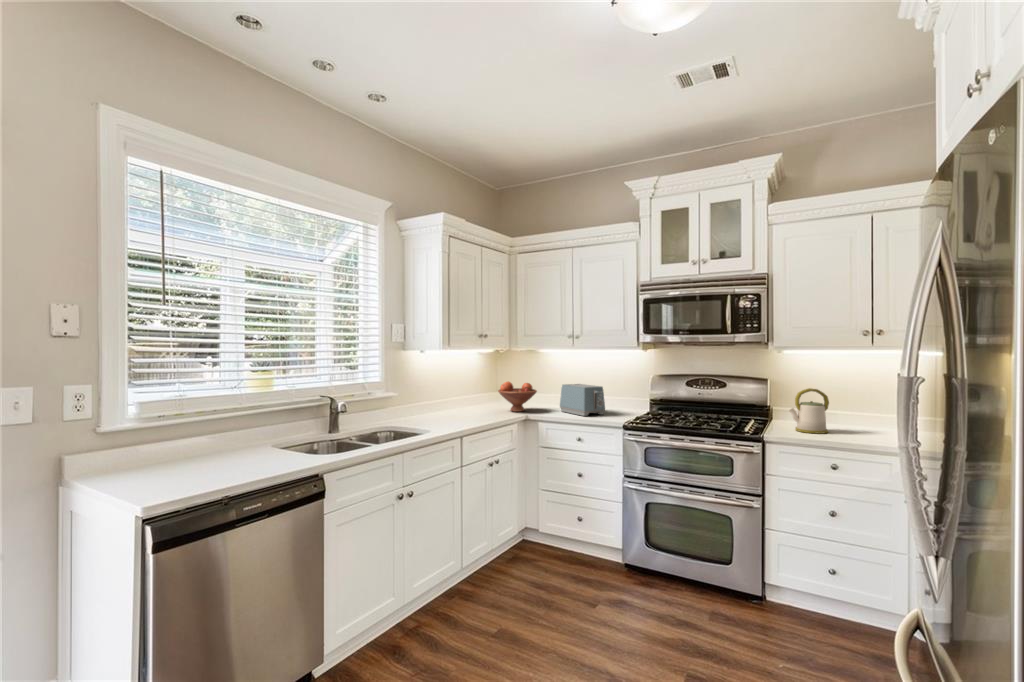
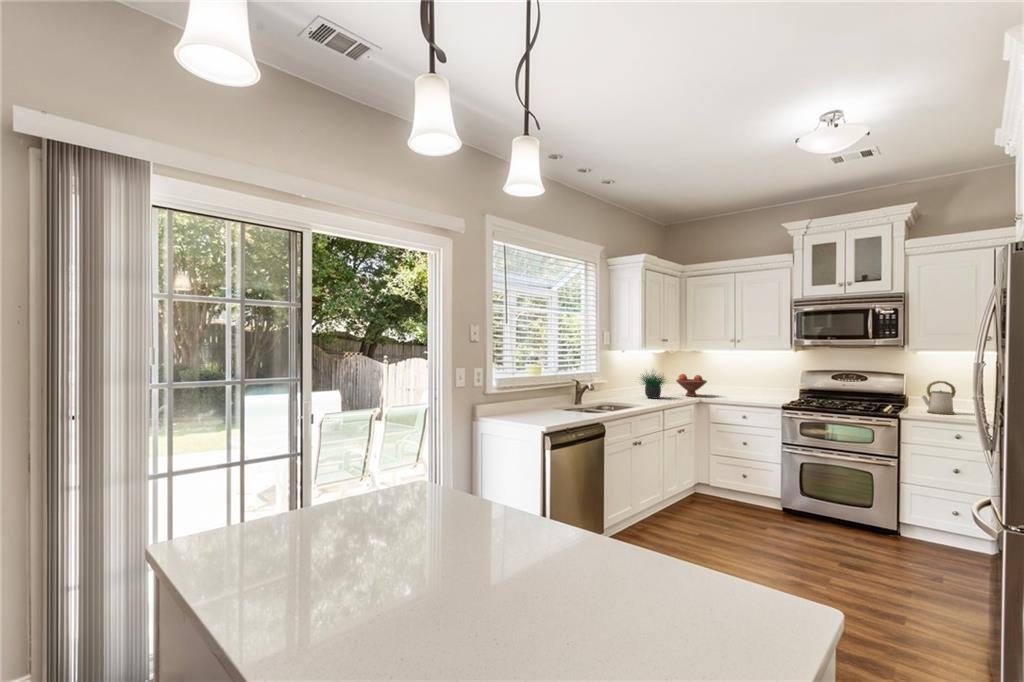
potted plant: none [435,367,485,418] -> present [642,374,665,398]
toaster: present [560,384,605,416] -> none [725,376,764,400]

